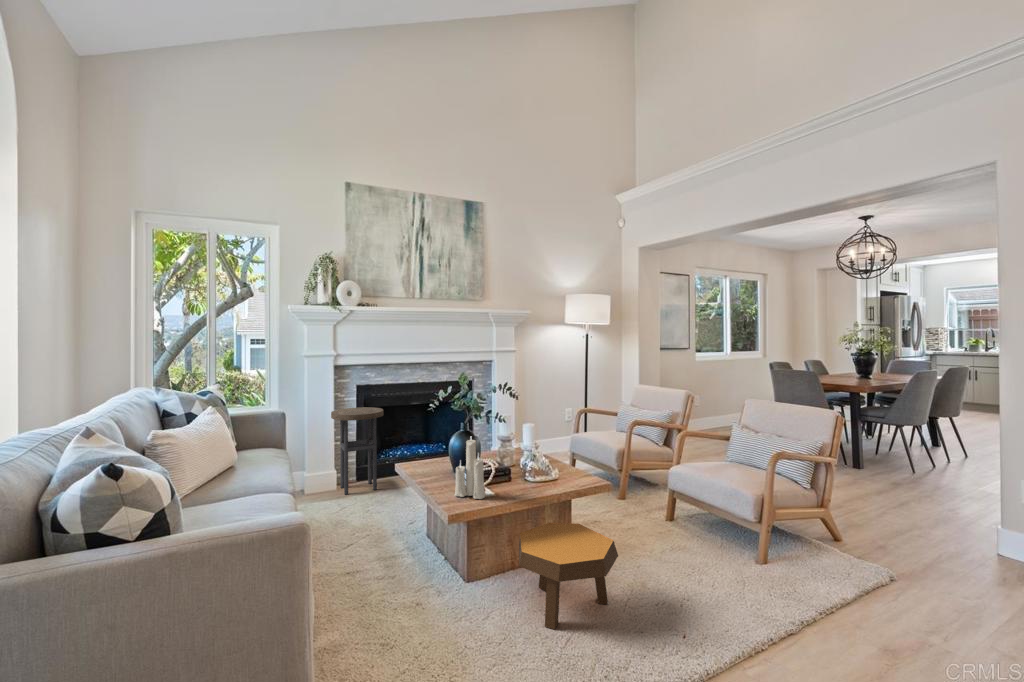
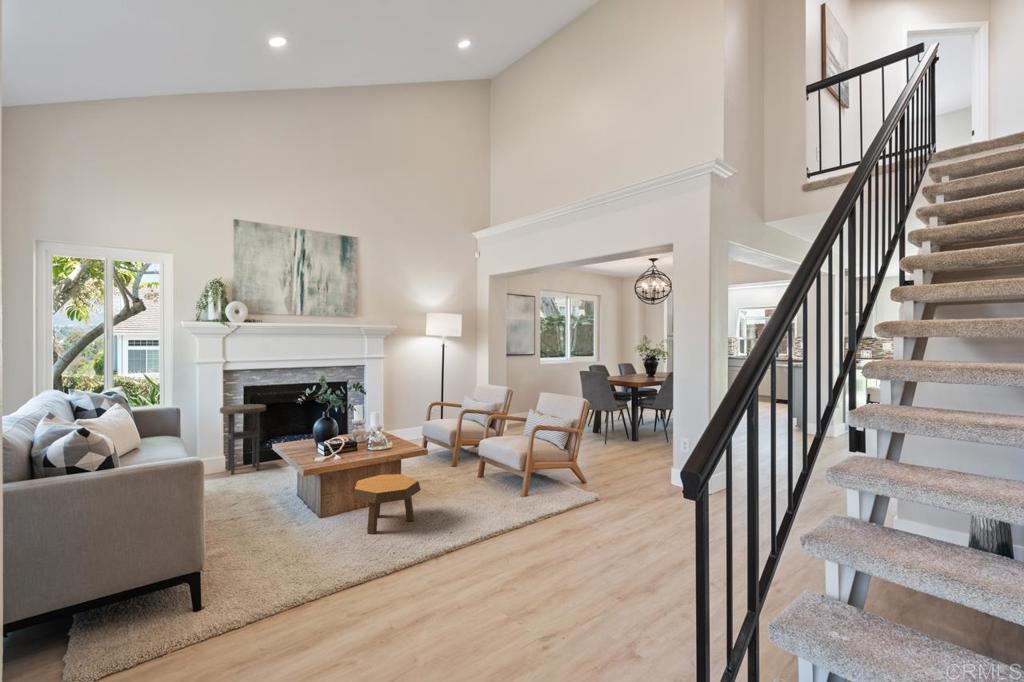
candle: present [455,439,485,499] -> none [313,414,335,460]

